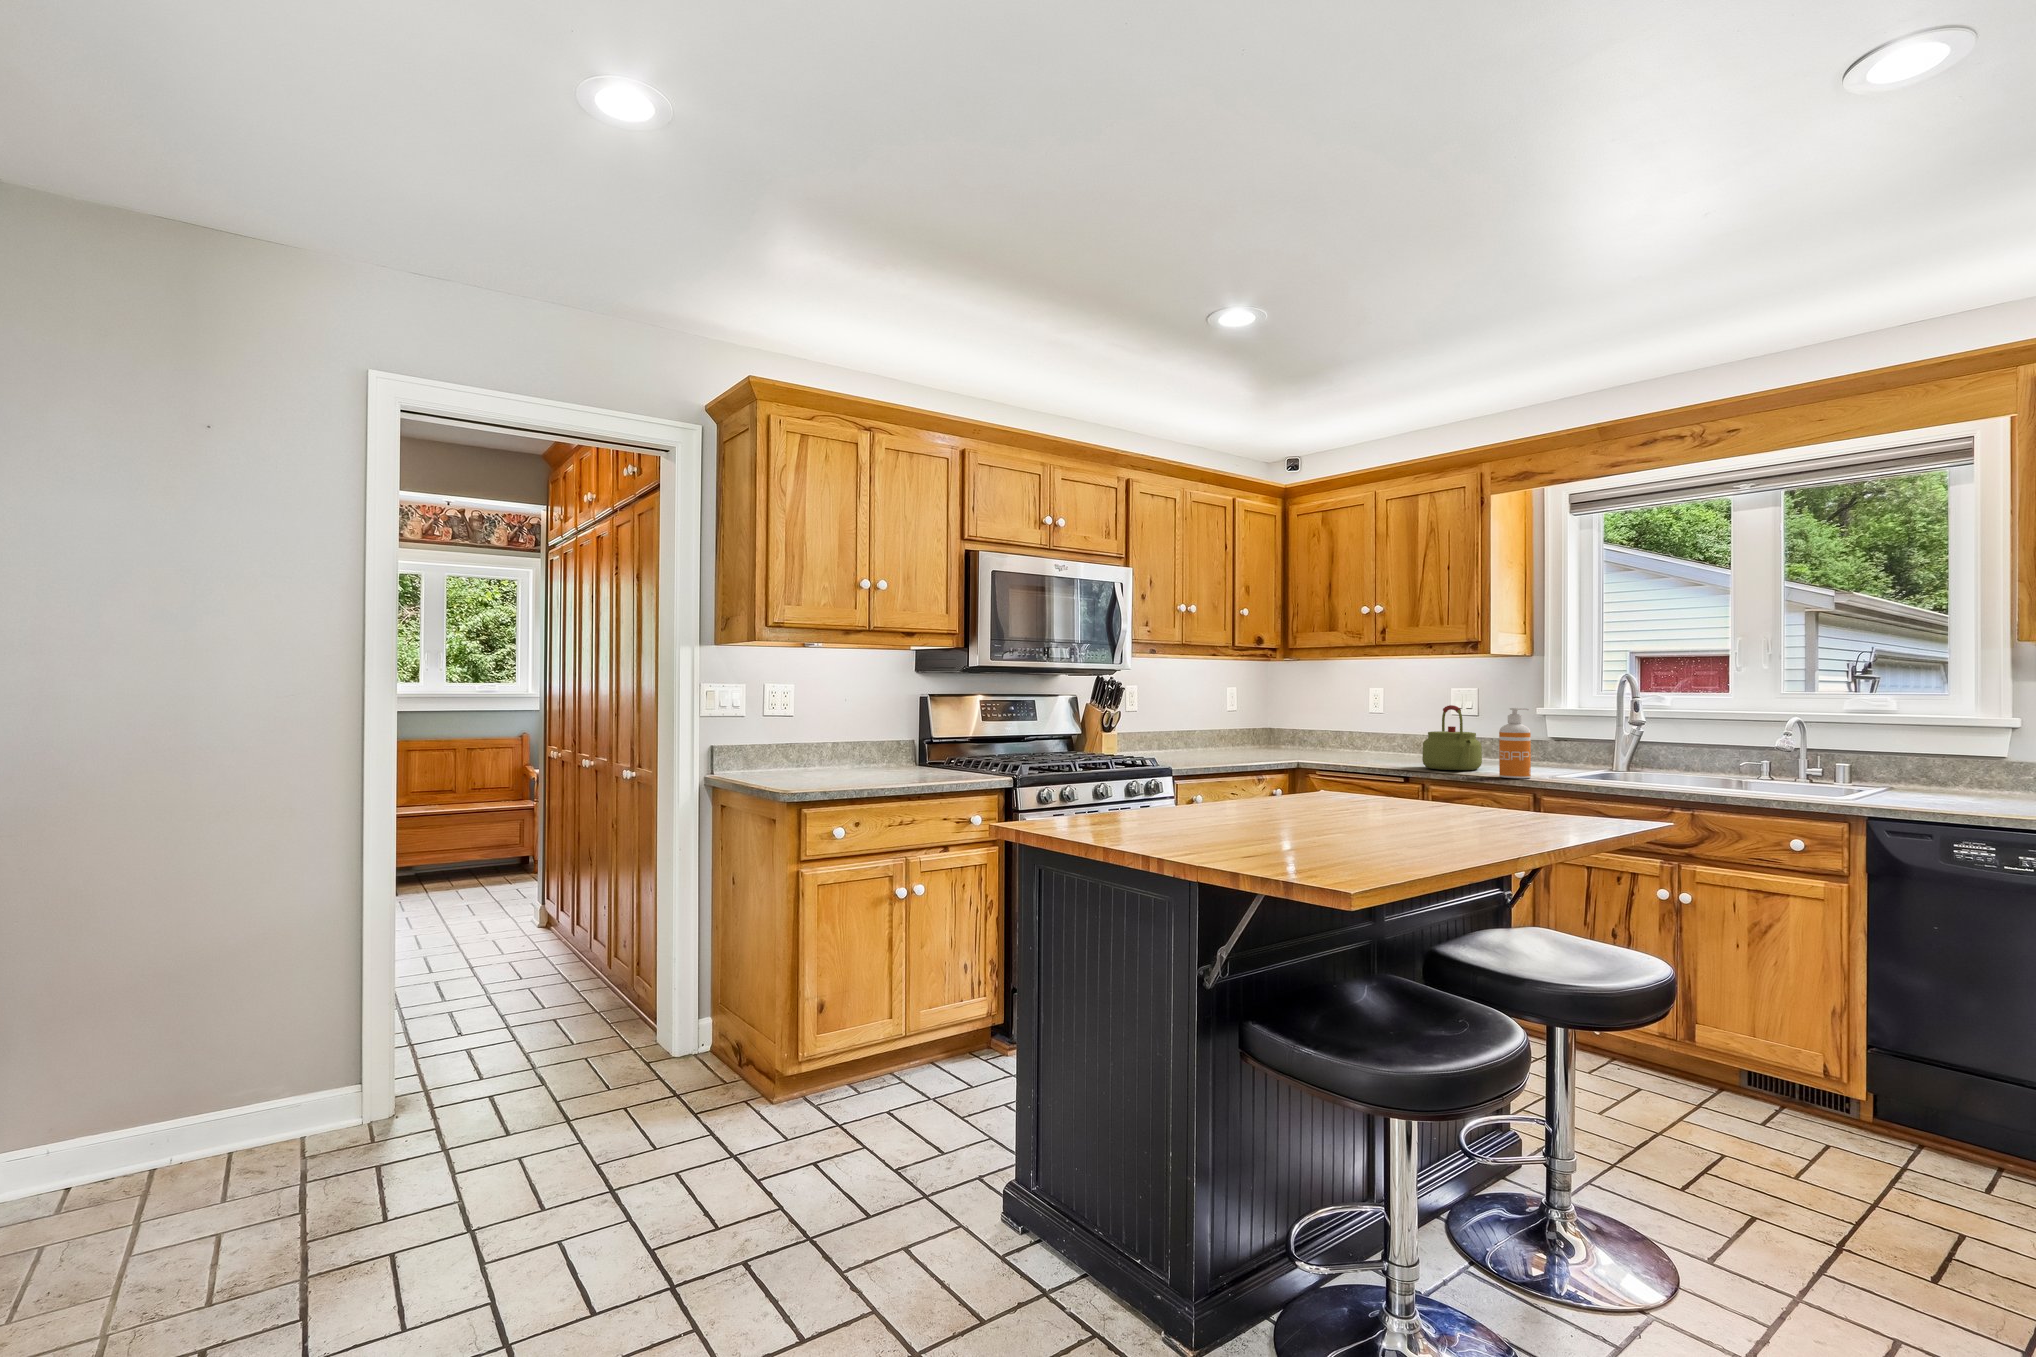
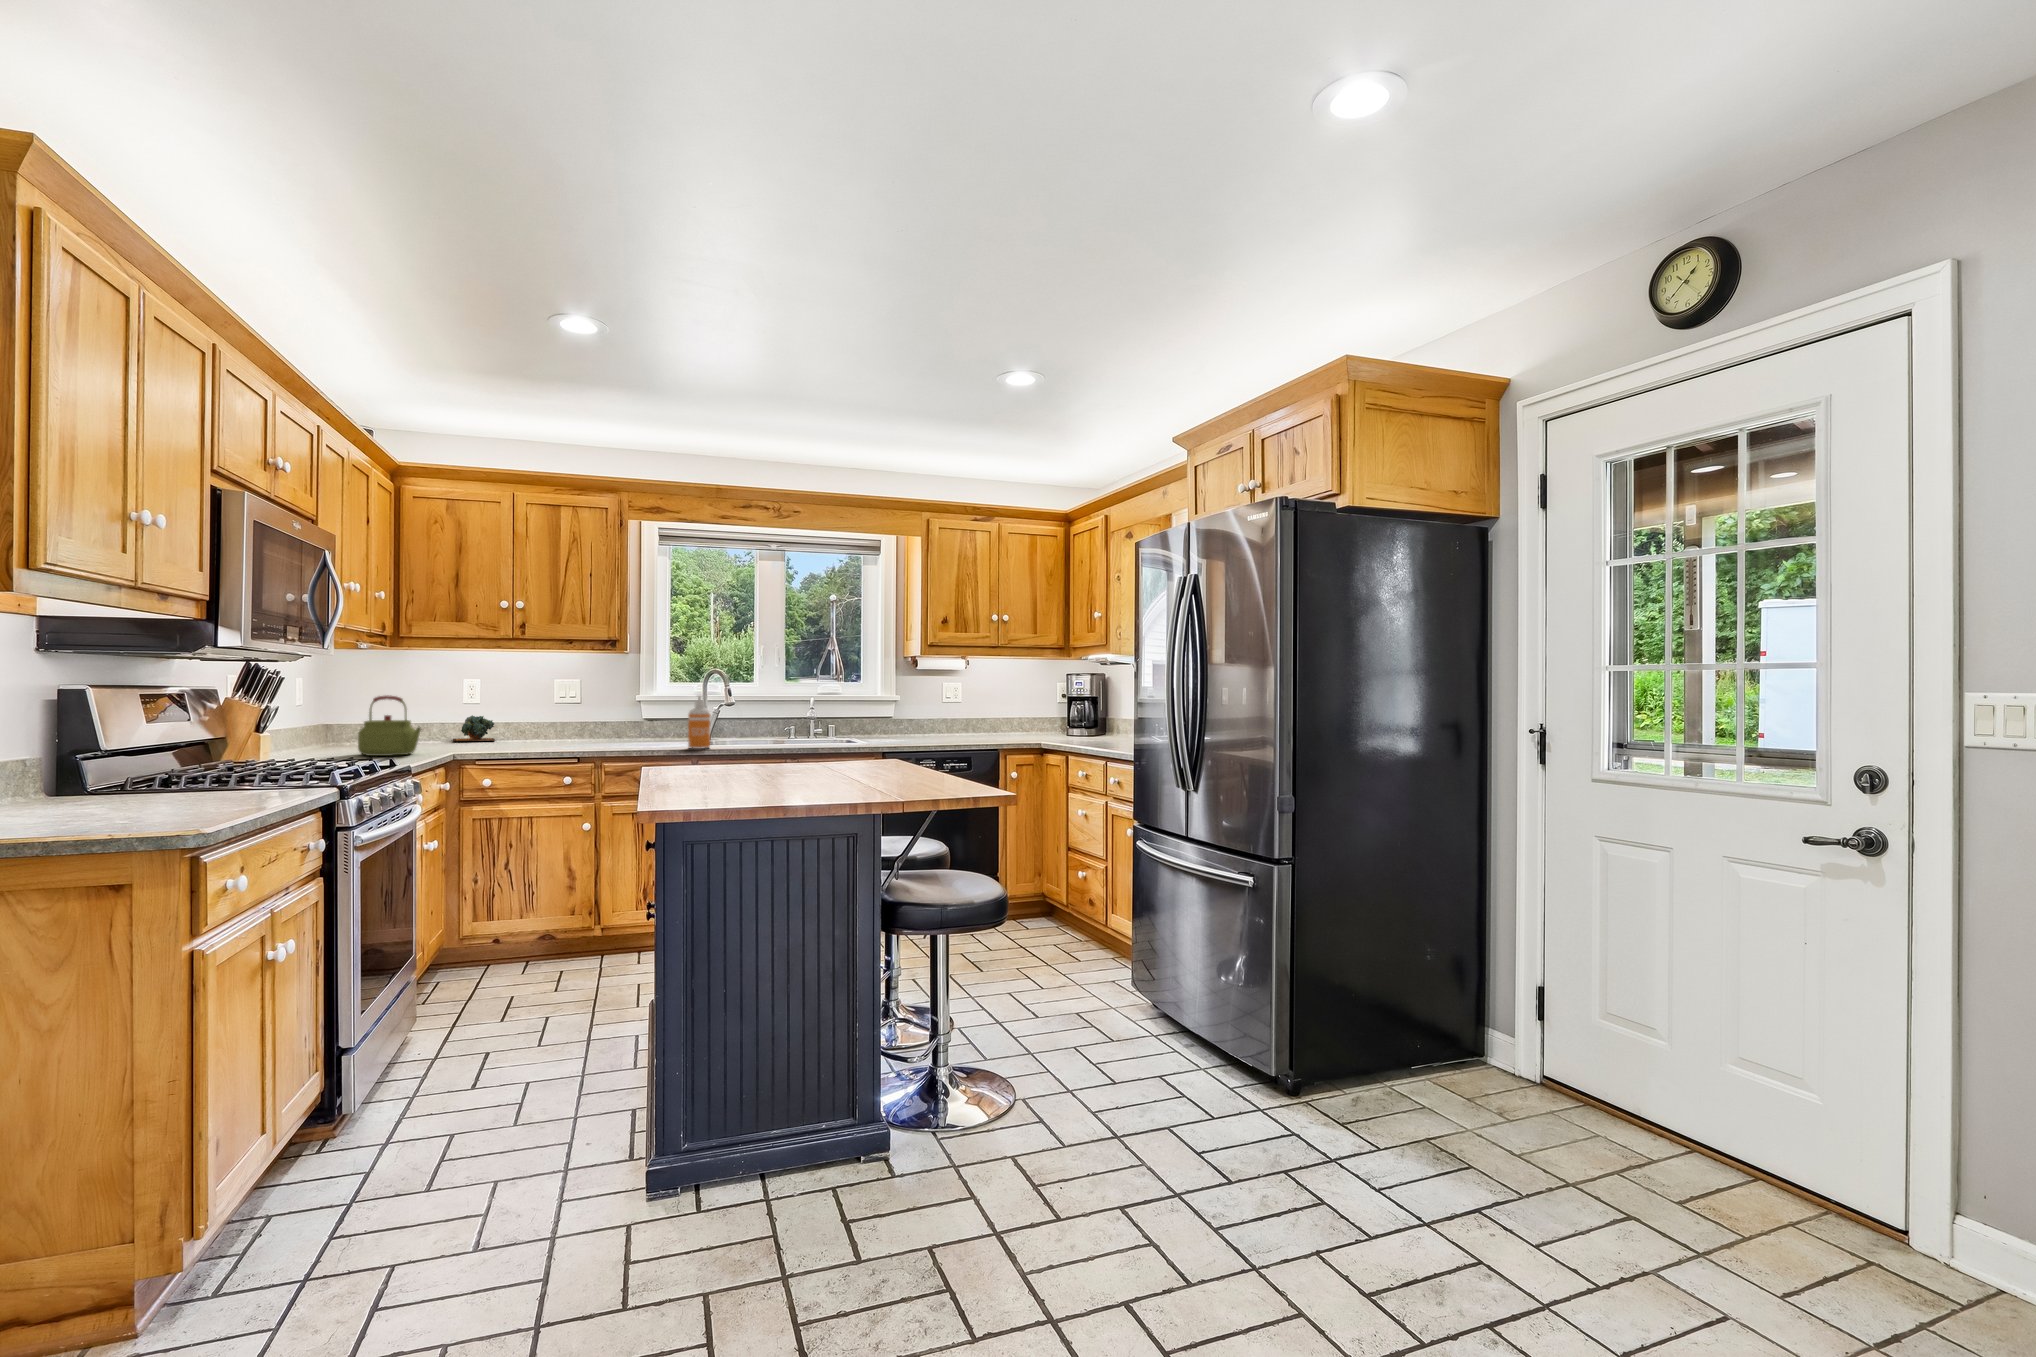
kettle: present [1422,705,1482,770] -> present [358,695,421,756]
succulent plant: none [1343,726,1403,753] -> present [453,715,495,741]

